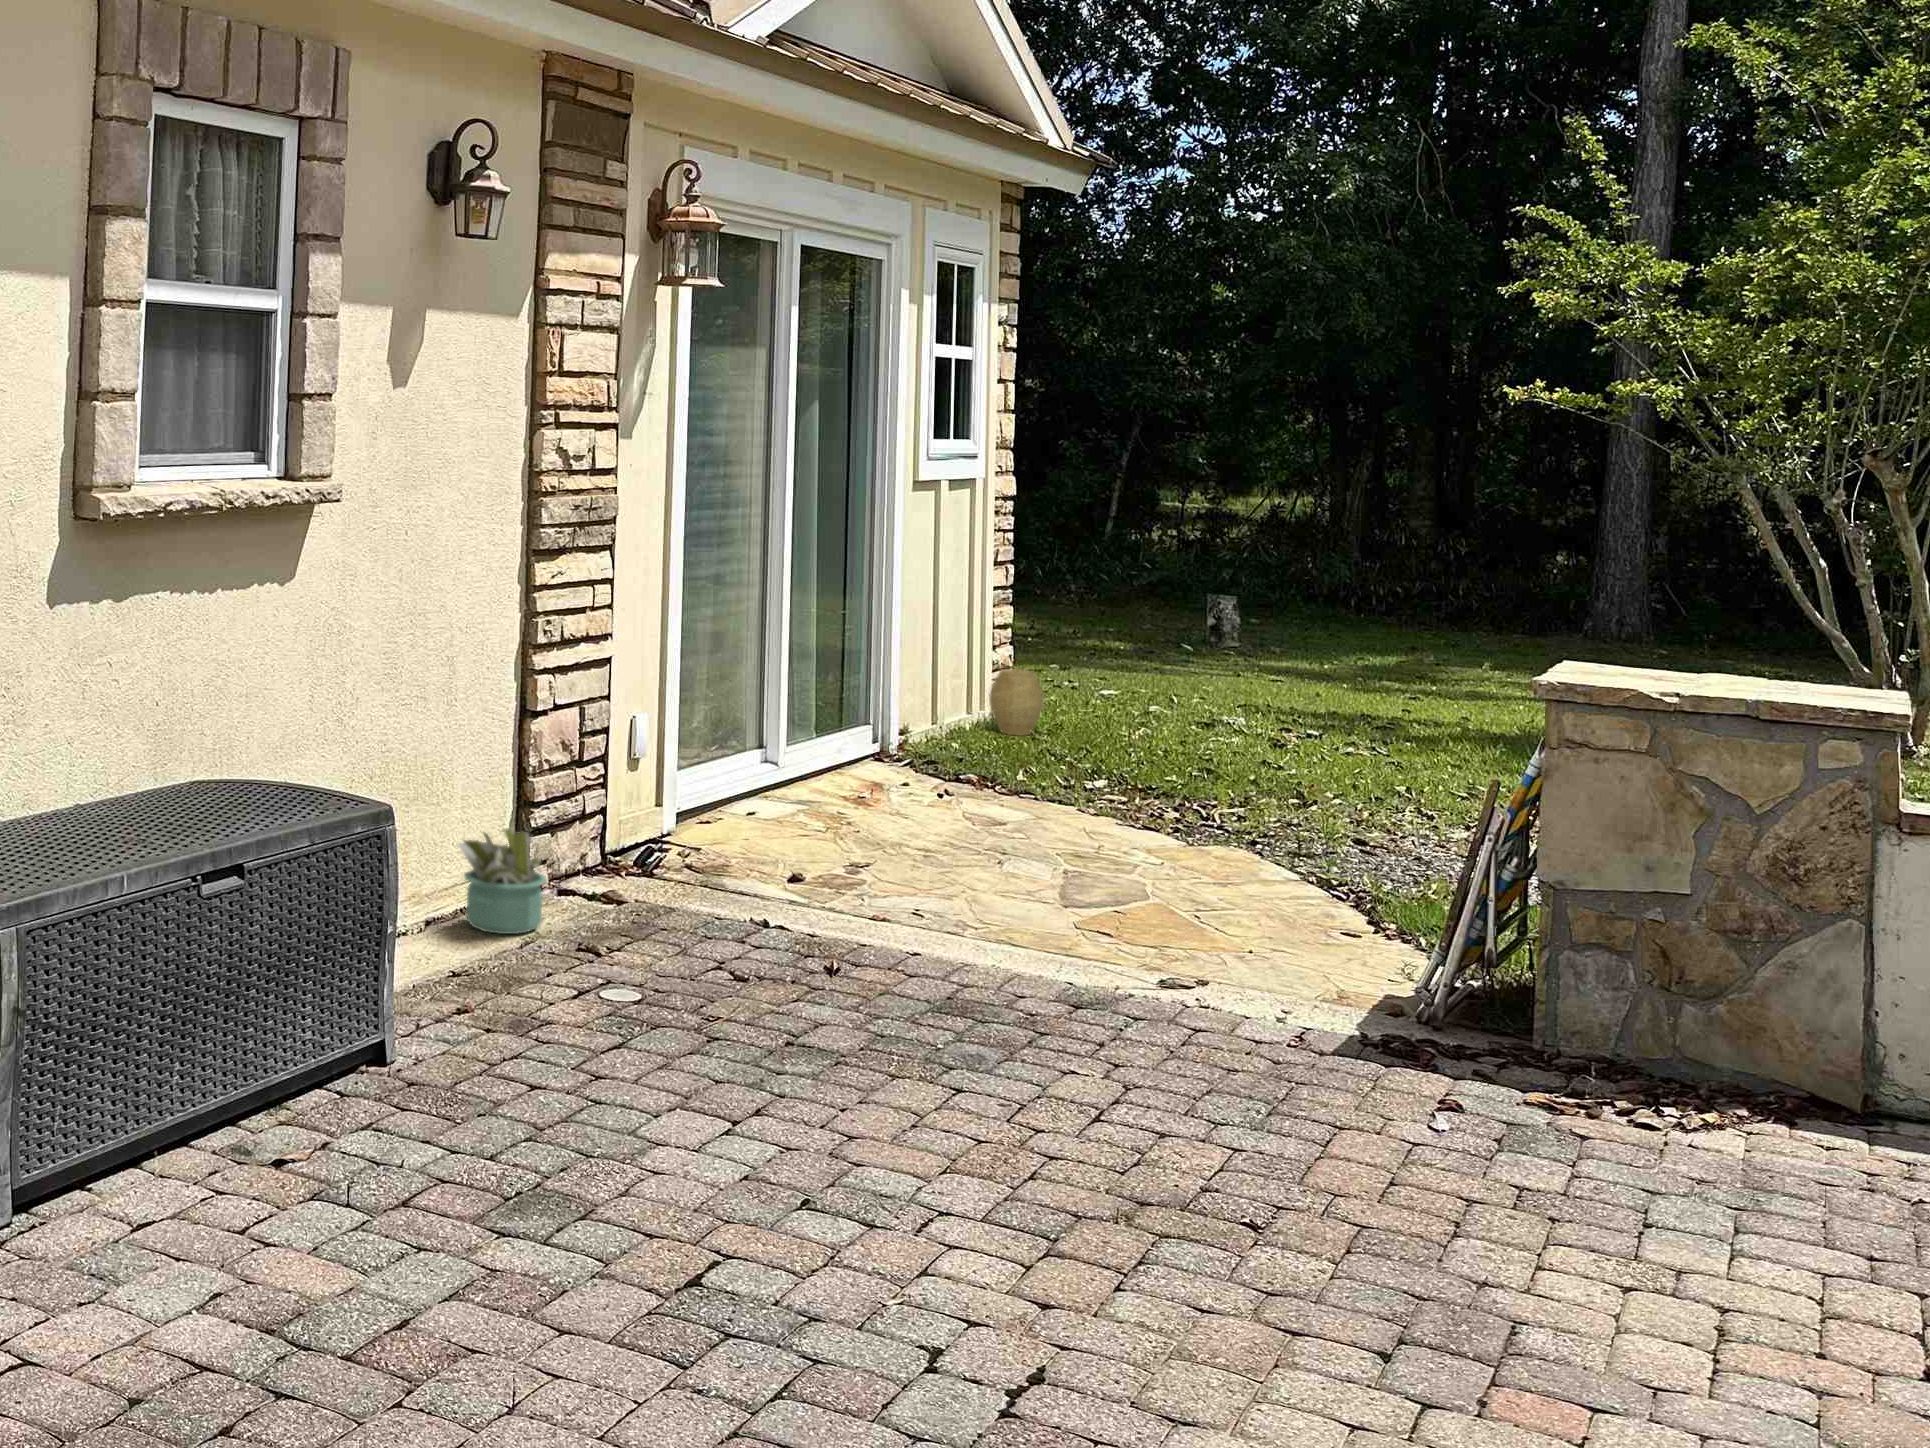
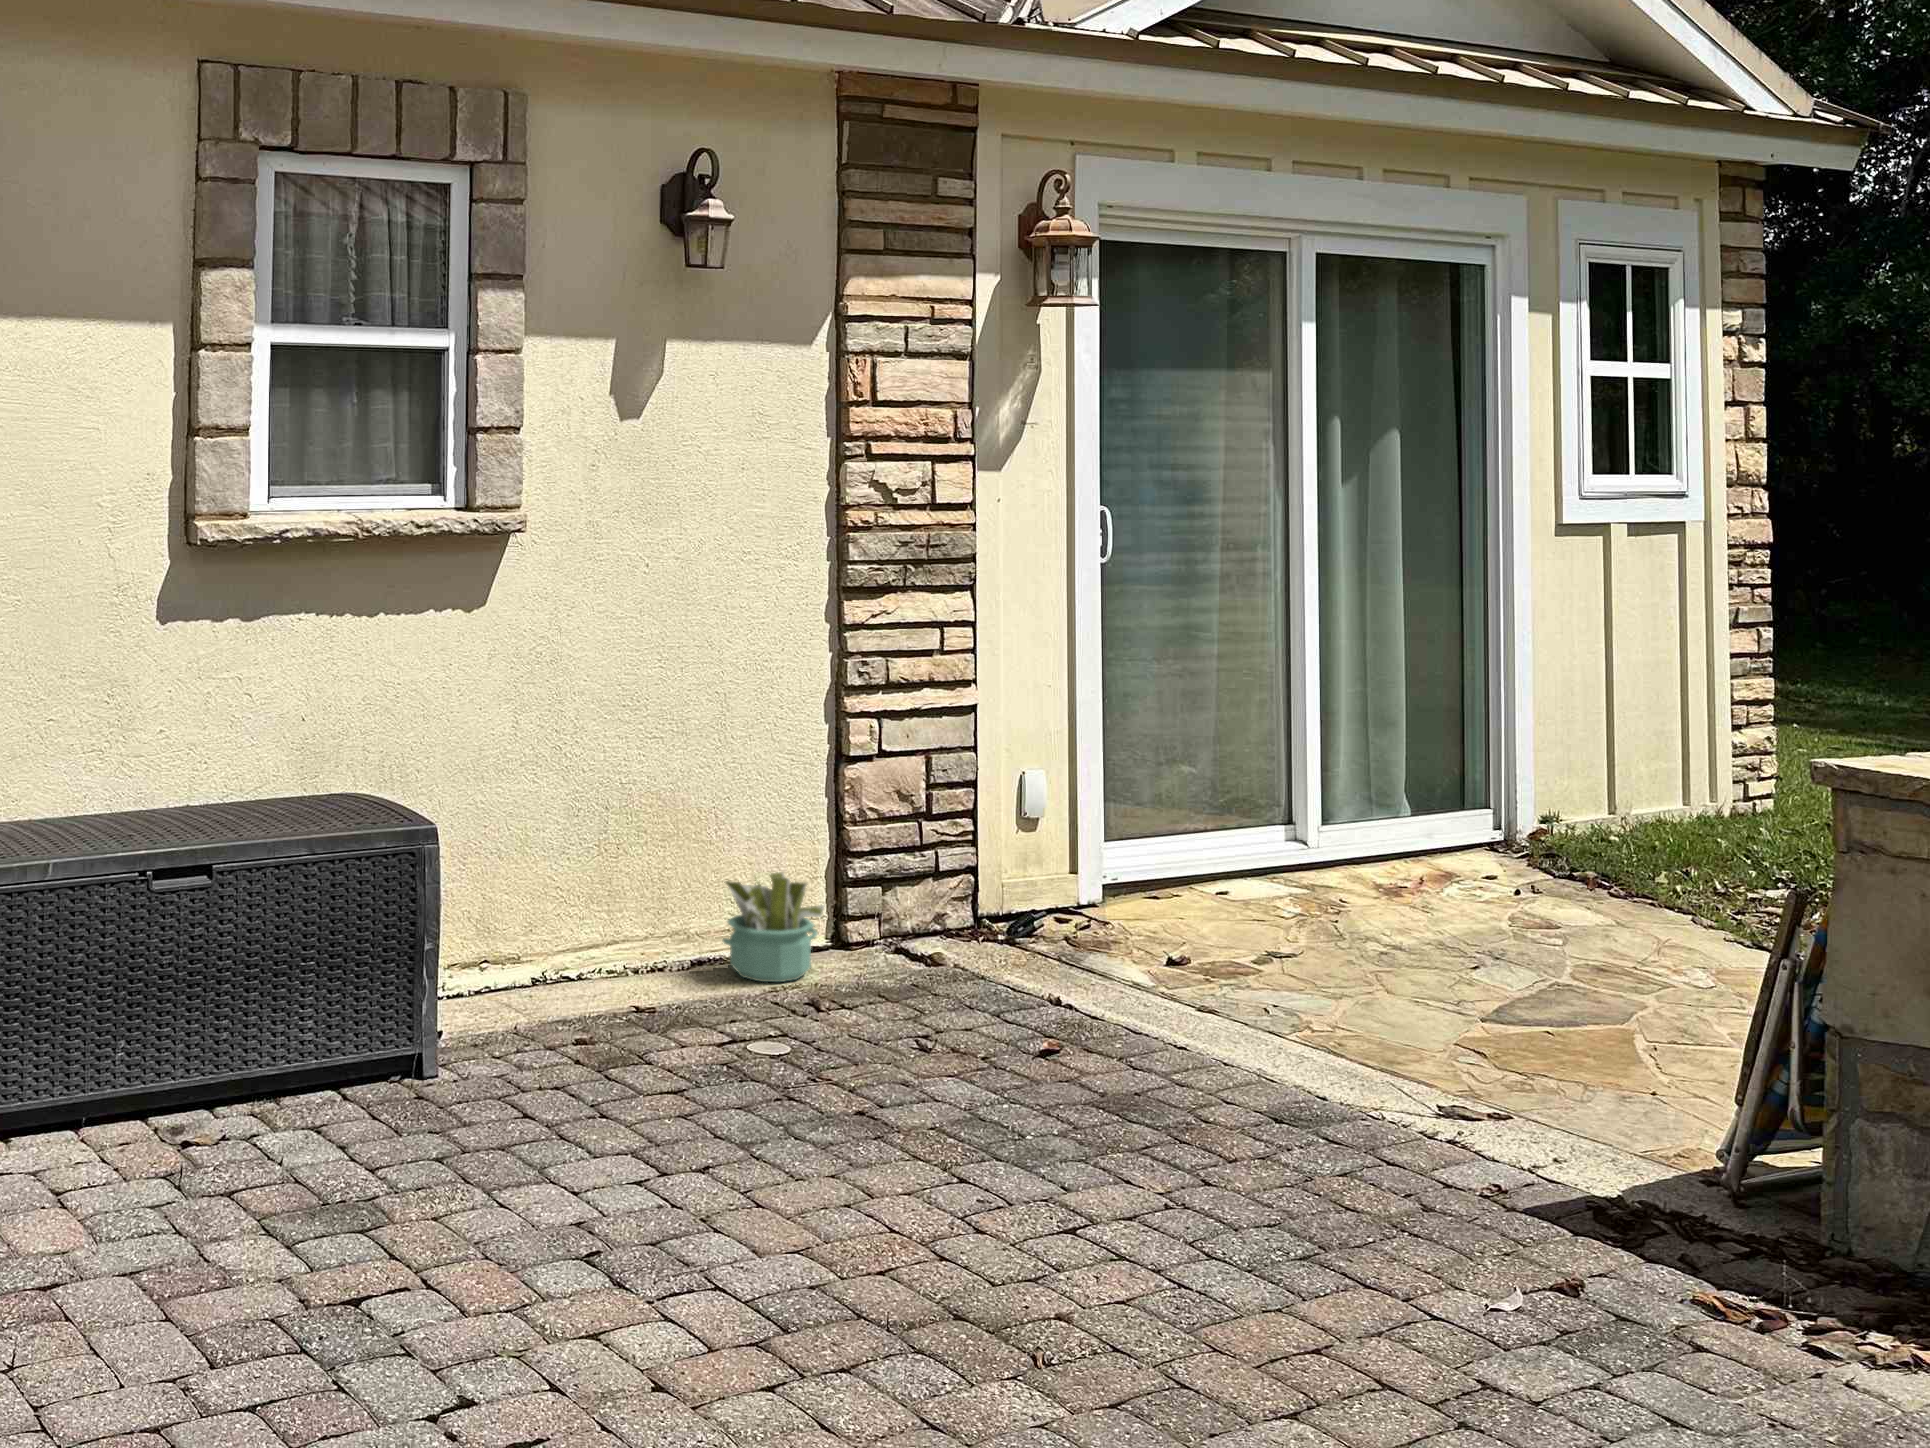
woven basket: present [989,668,1044,736] -> none [1729,749,1803,833]

